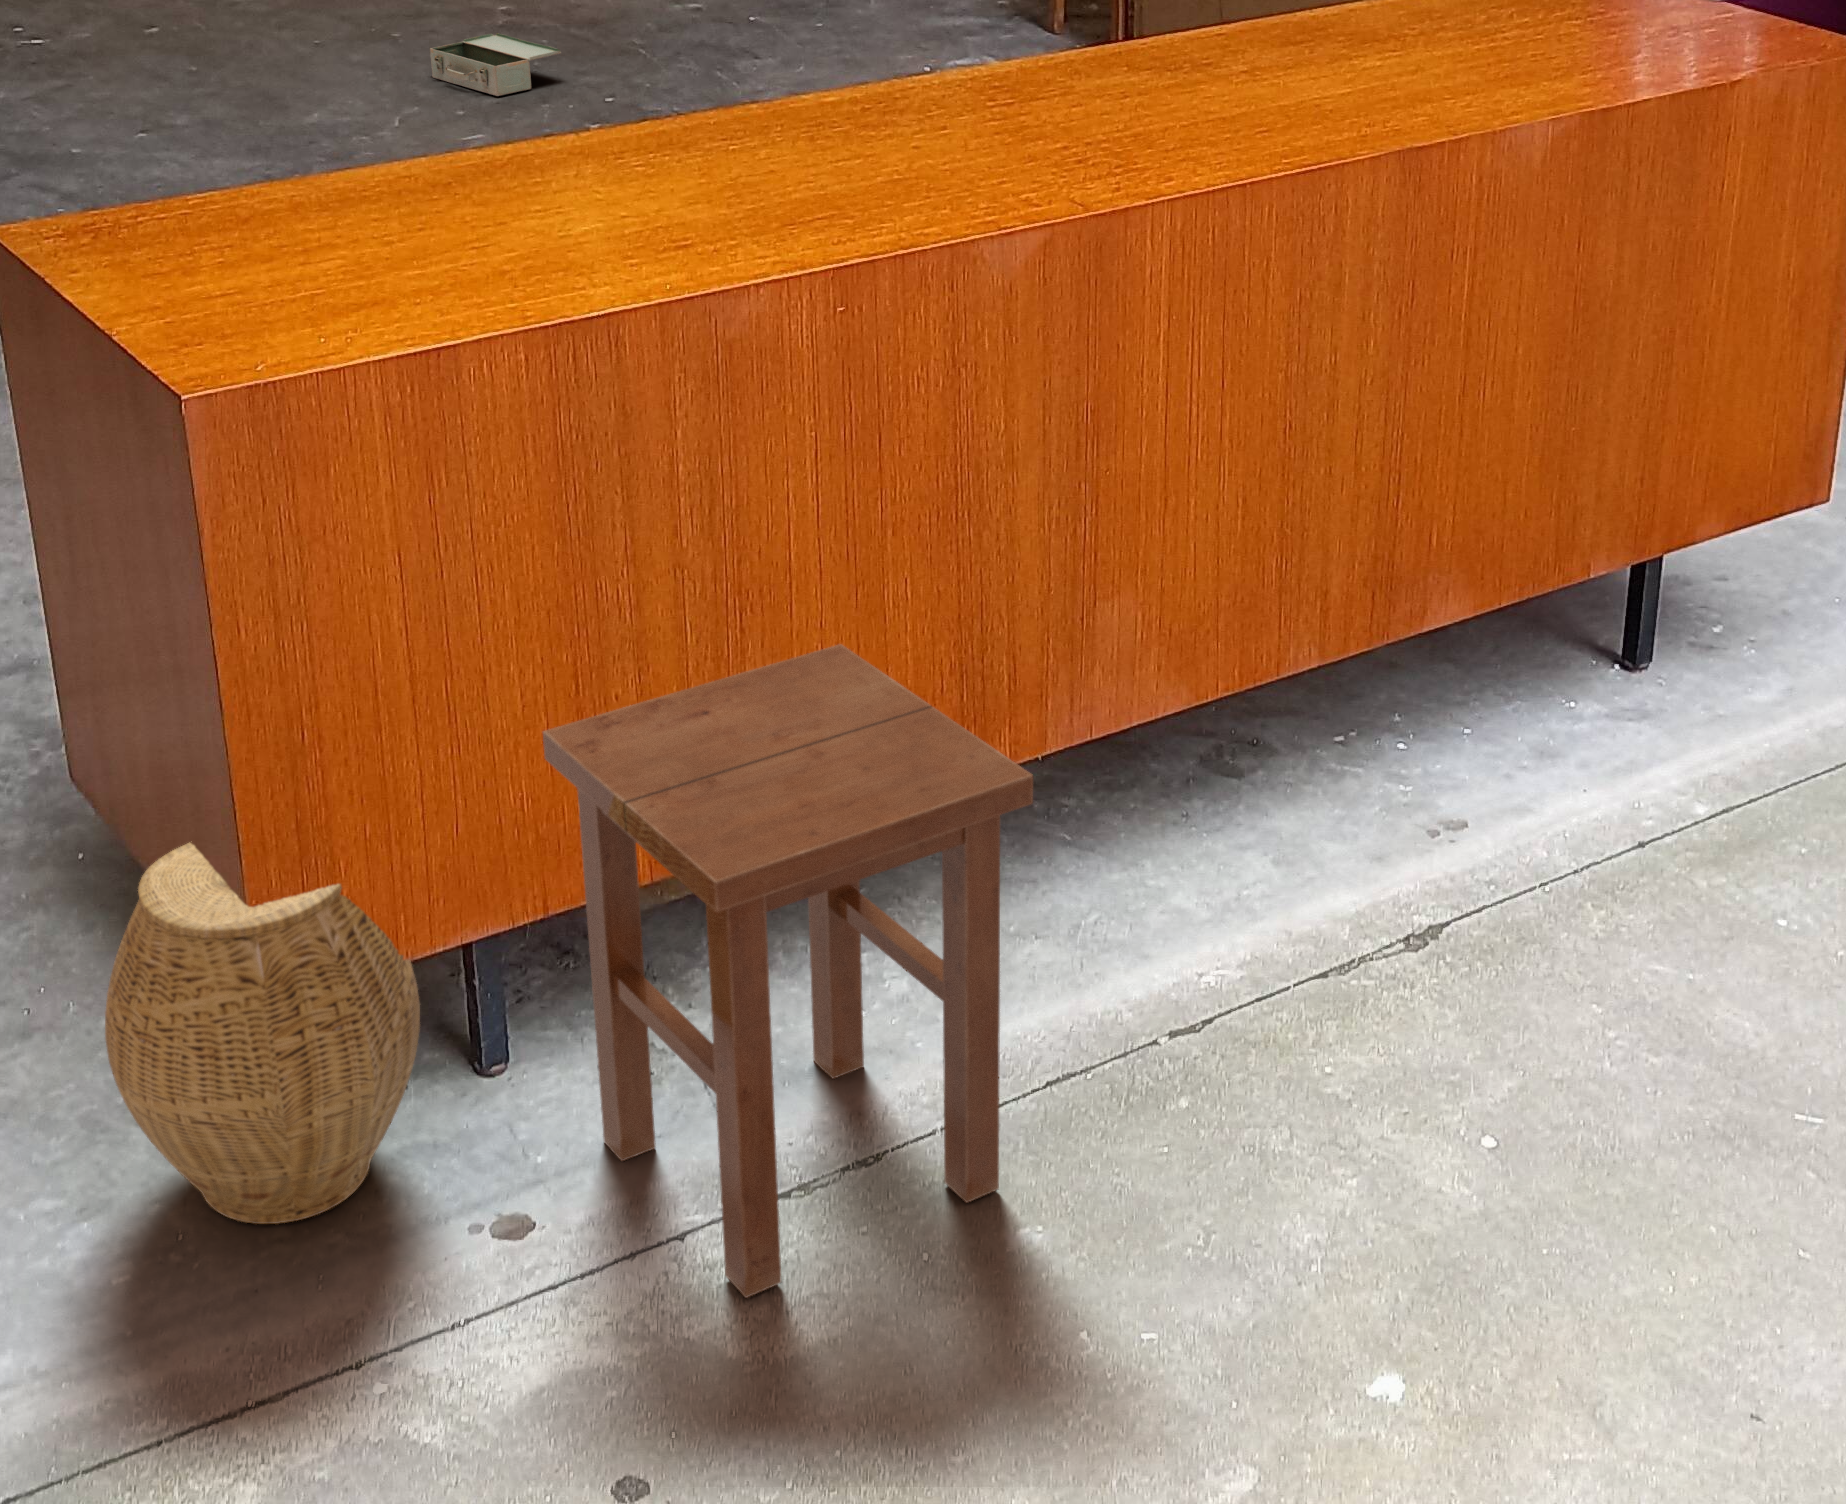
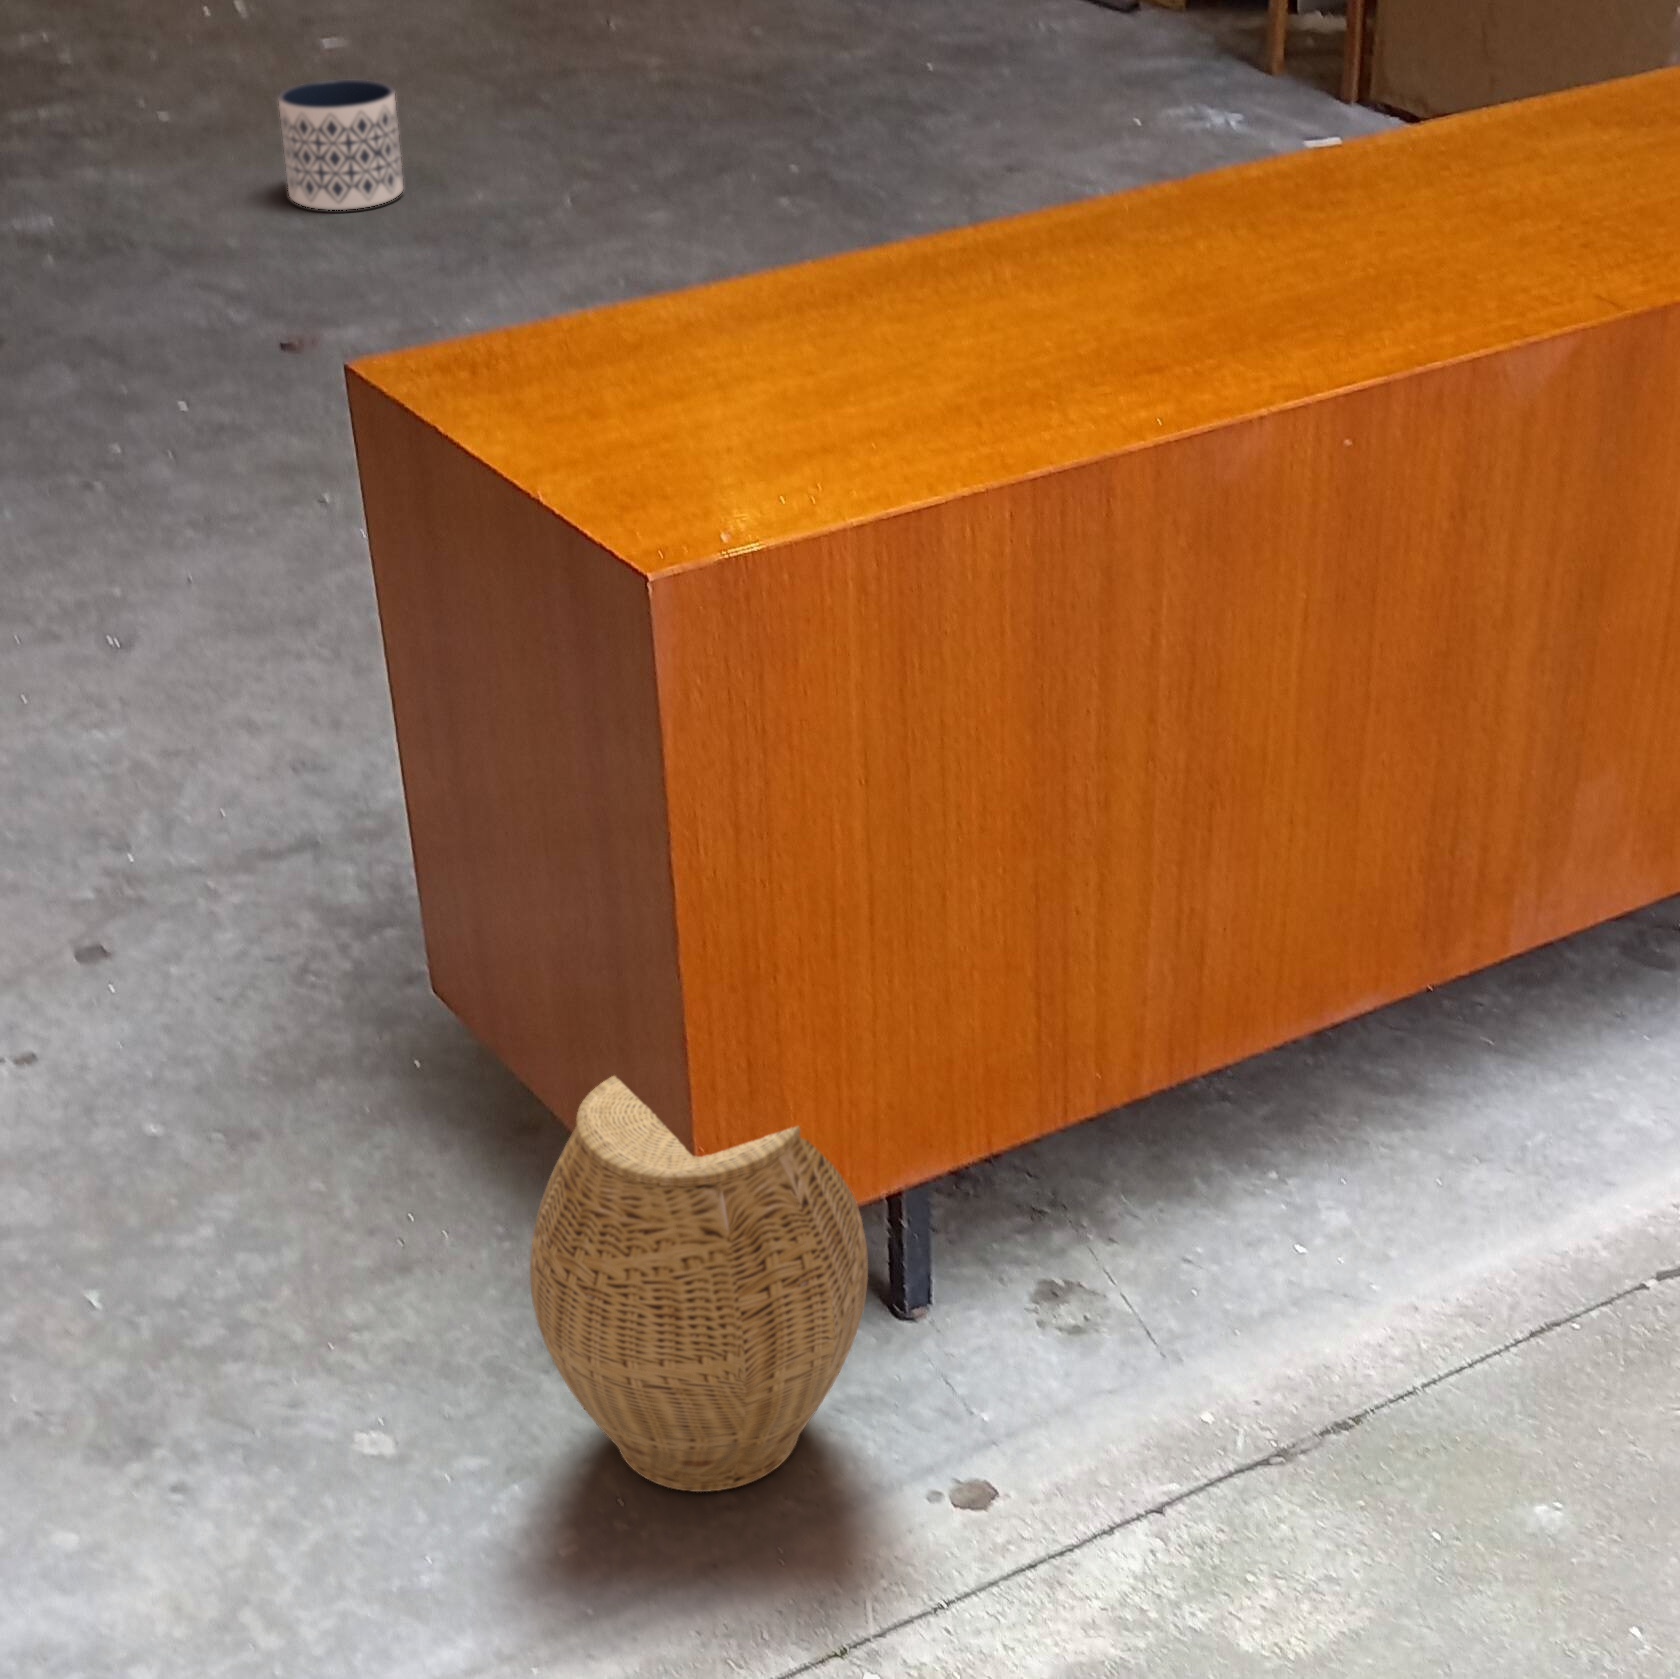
planter: none [146,27,261,140] -> present [279,80,403,210]
toolbox: present [430,33,561,96] -> none [581,82,731,157]
stool: present [543,644,1033,1298] -> none [1022,851,1587,1581]

